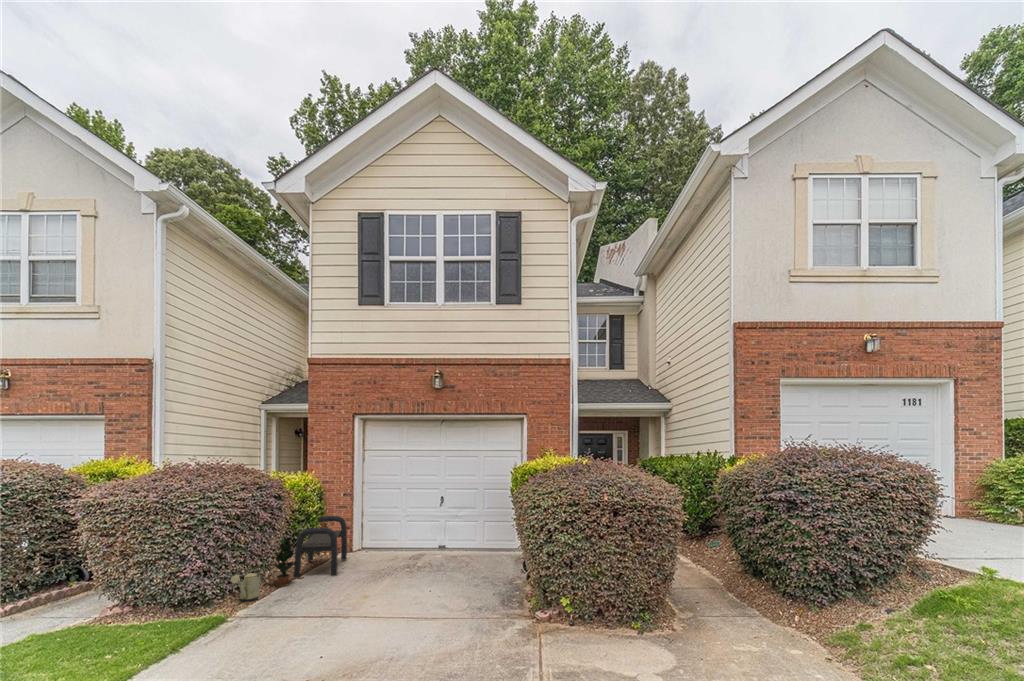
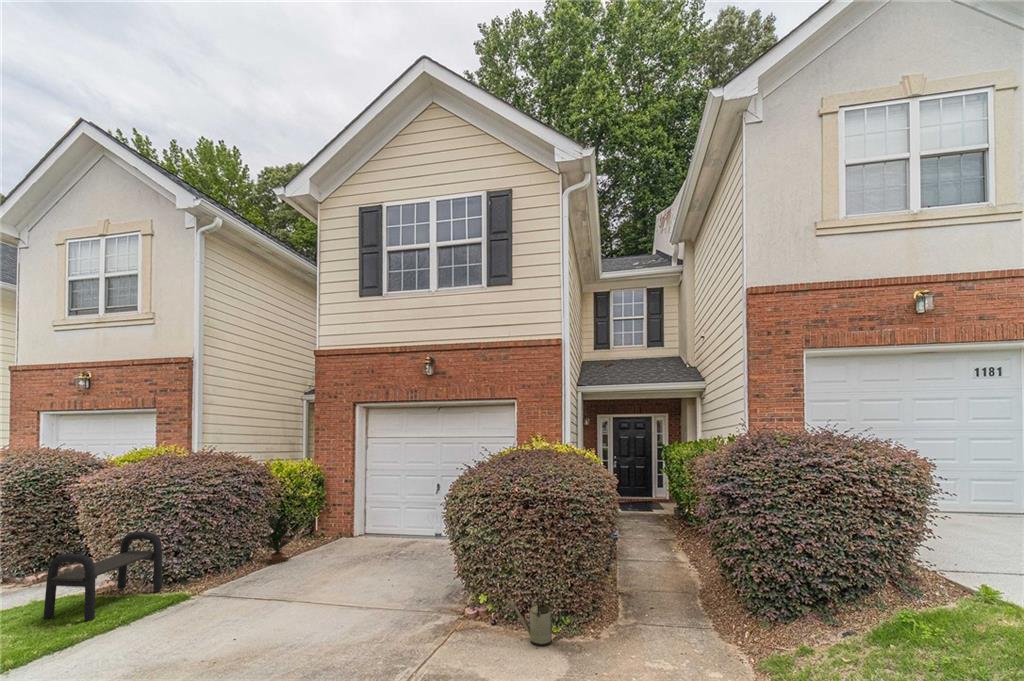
bench: present [294,516,347,578] -> present [43,532,162,622]
watering can: present [231,565,260,602] -> present [506,594,556,647]

